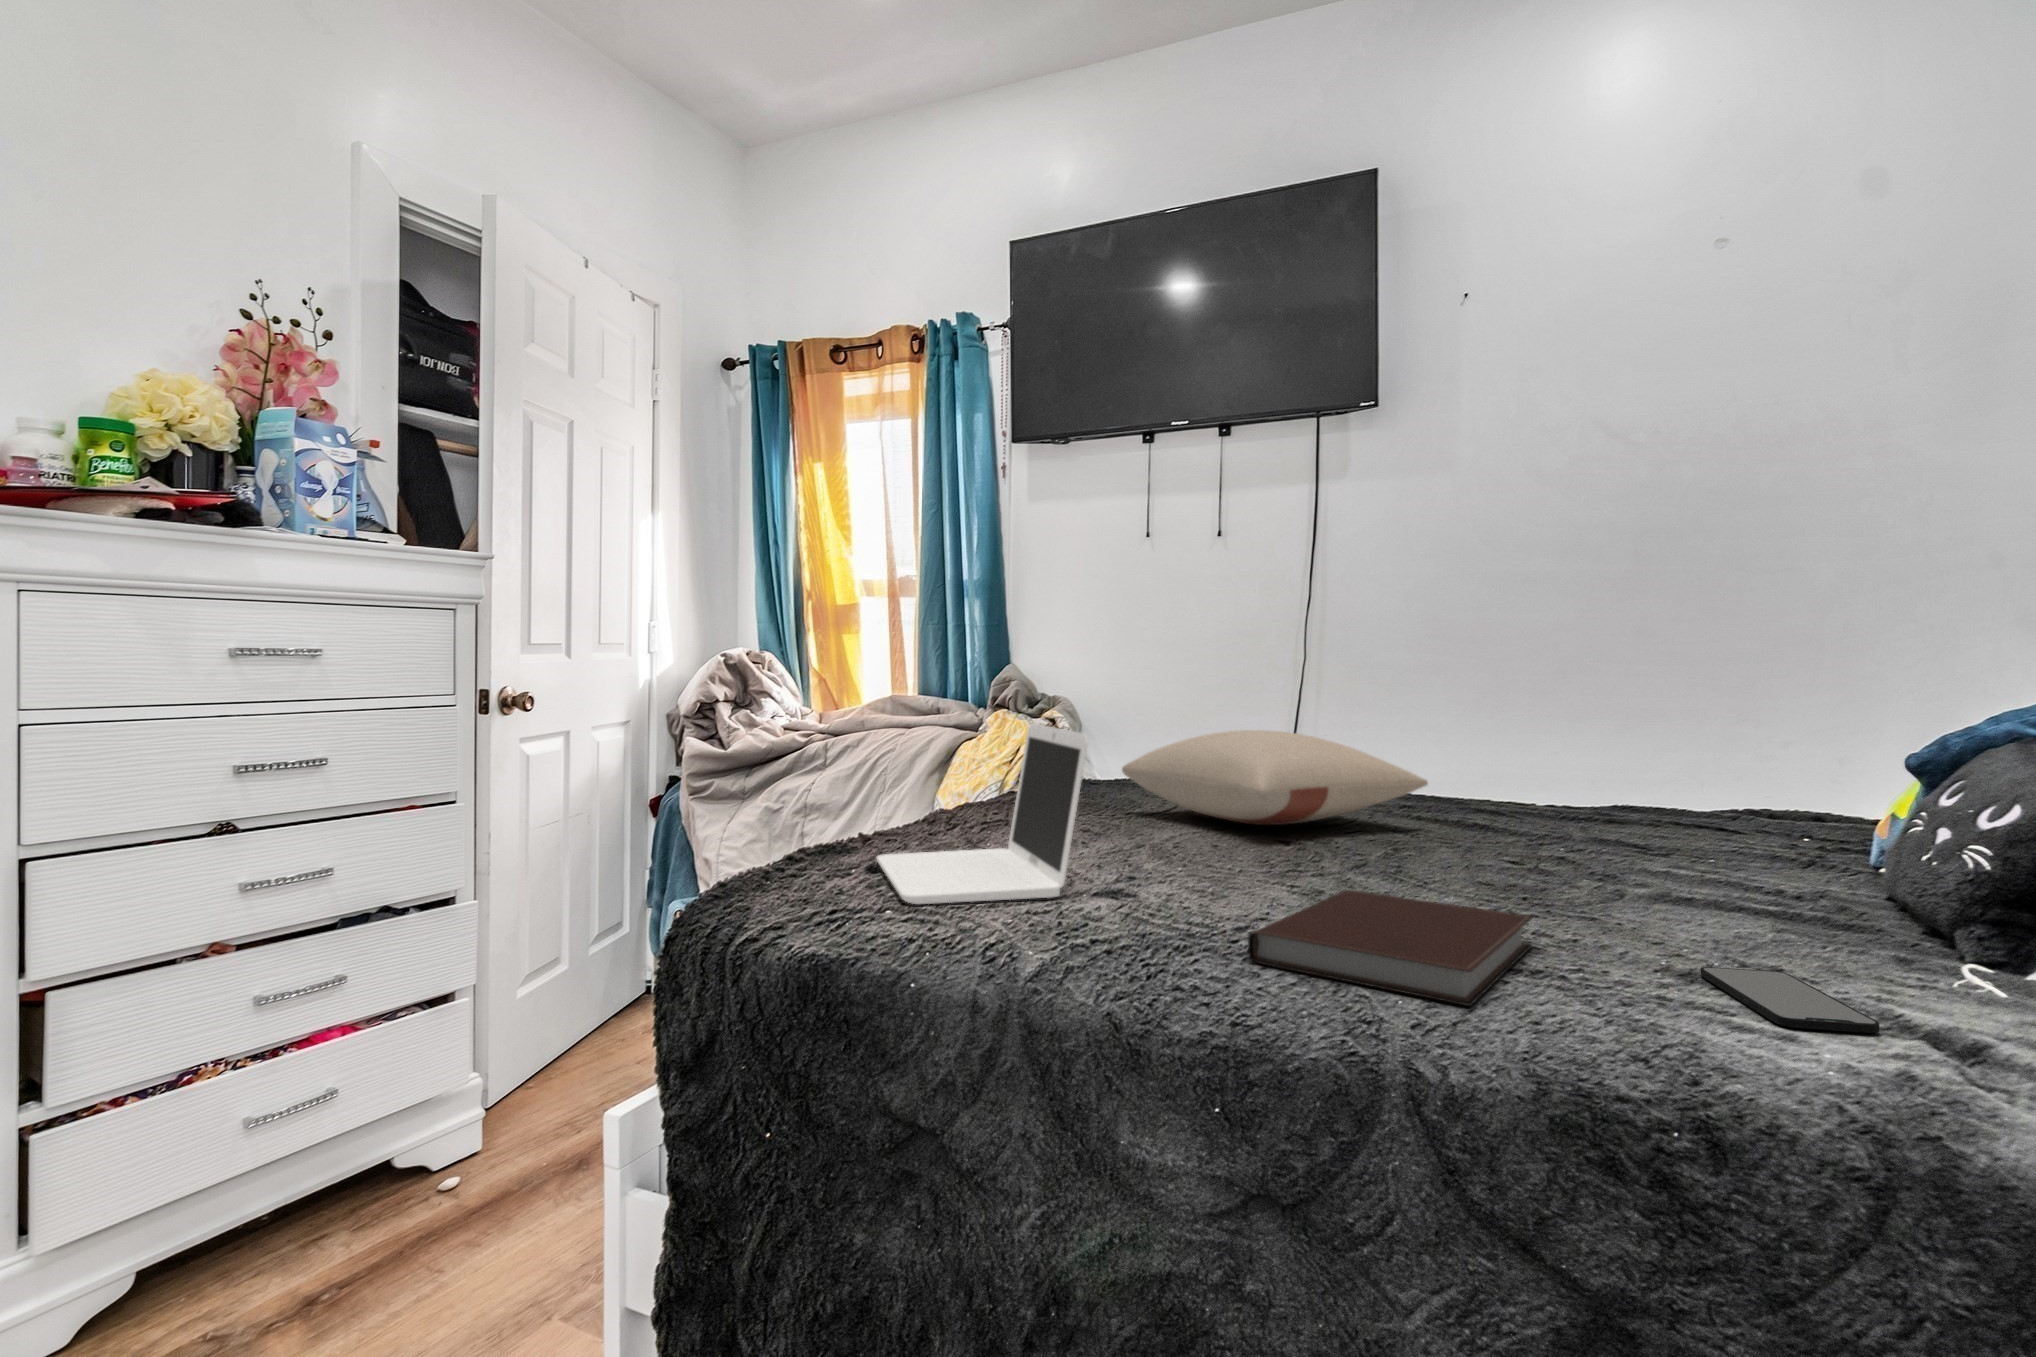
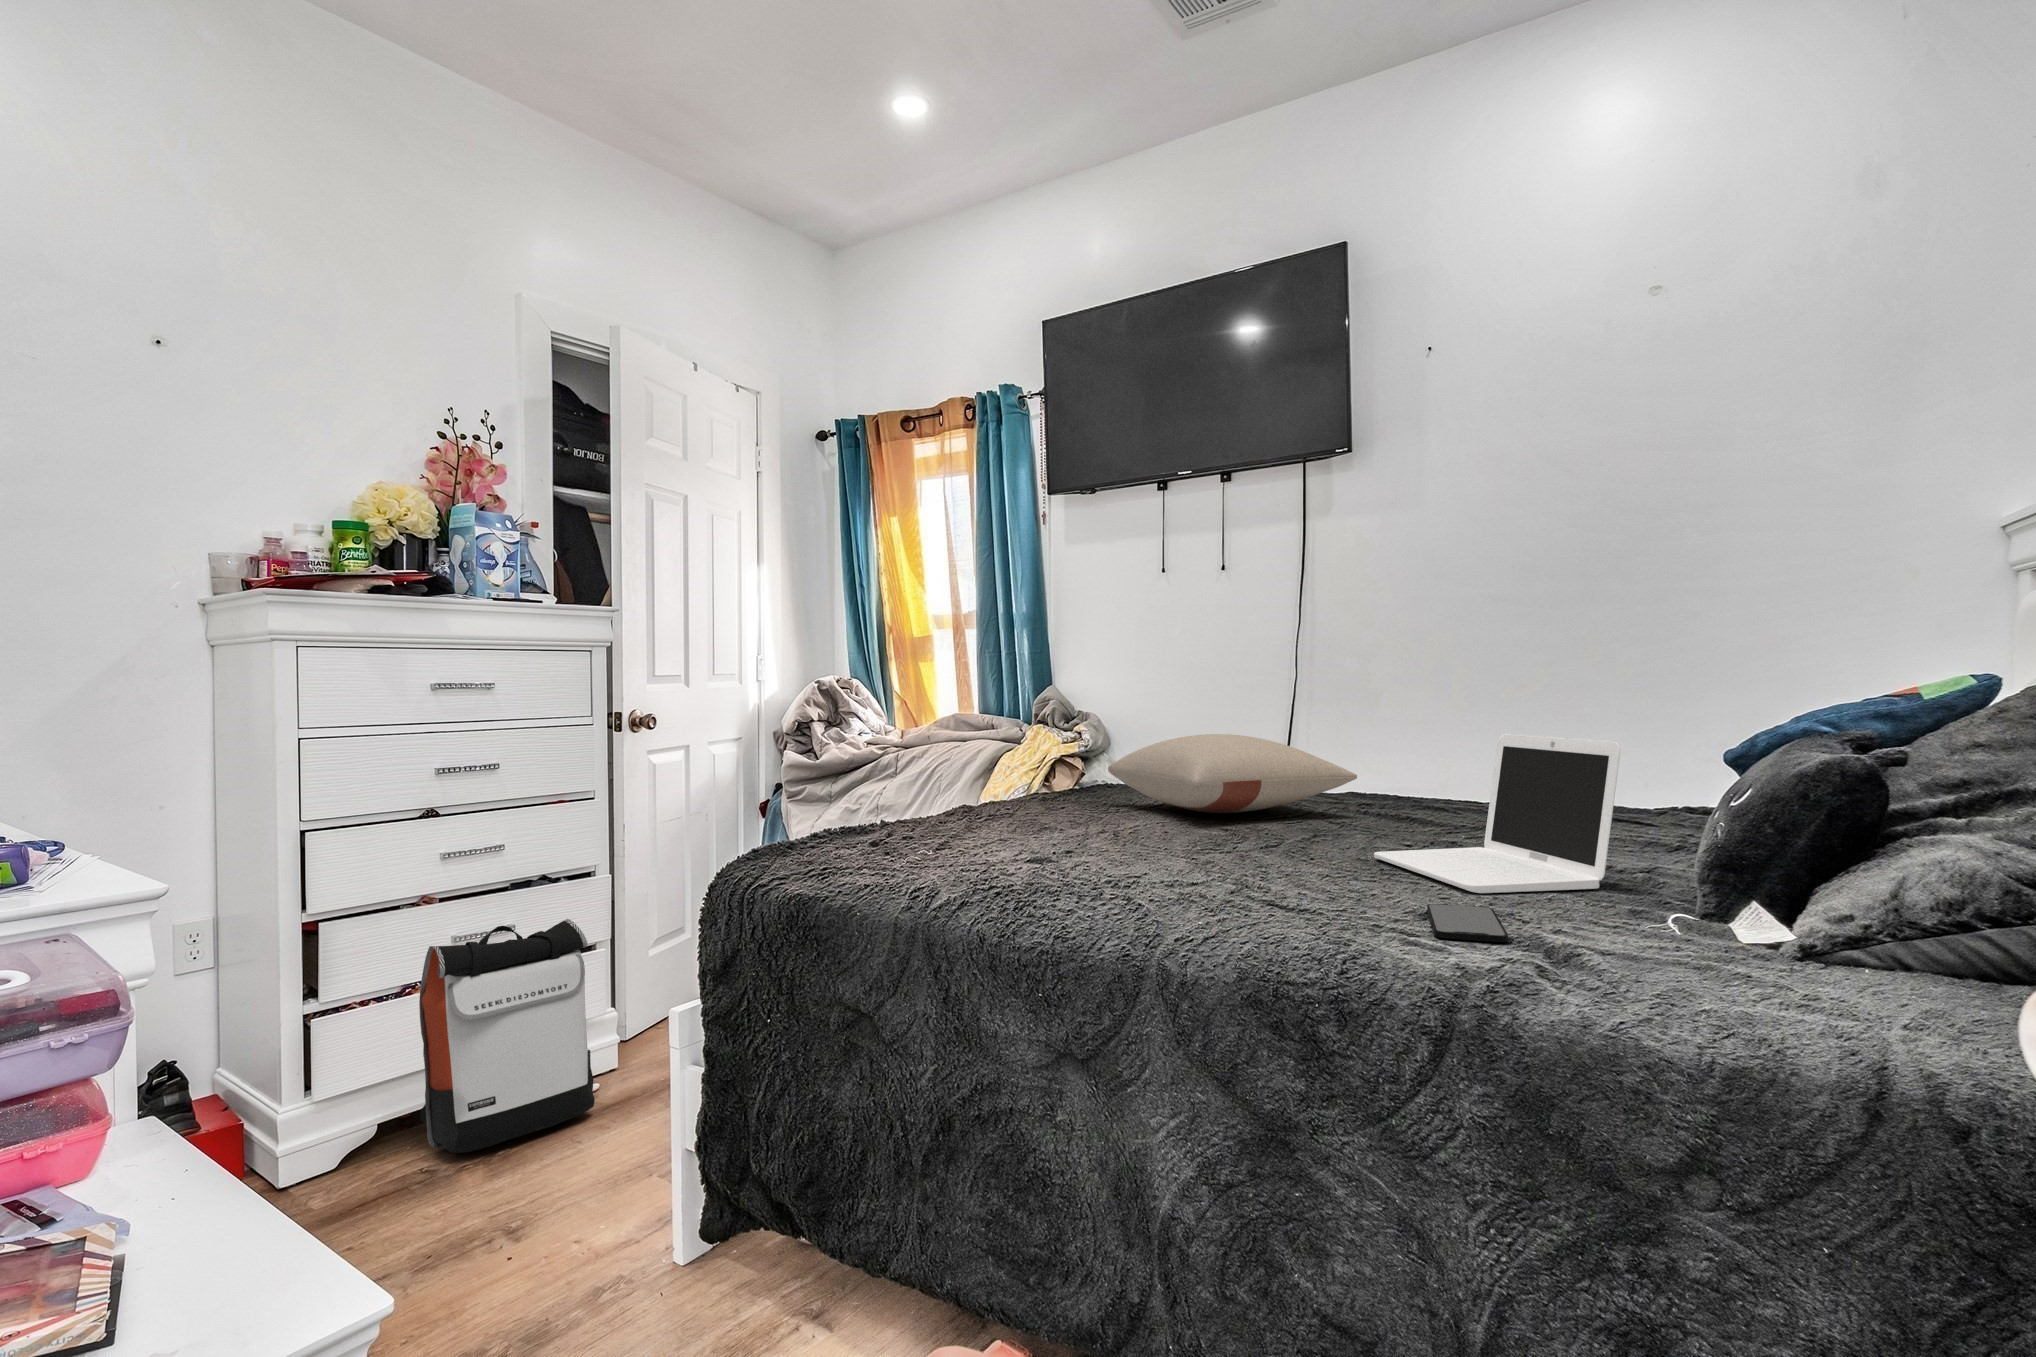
laptop: present [877,724,1088,904] -> present [1374,734,1620,893]
notebook: present [1248,890,1533,1006] -> none [1089,853,1323,923]
backpack: none [208,961,459,1293] -> present [419,919,595,1153]

